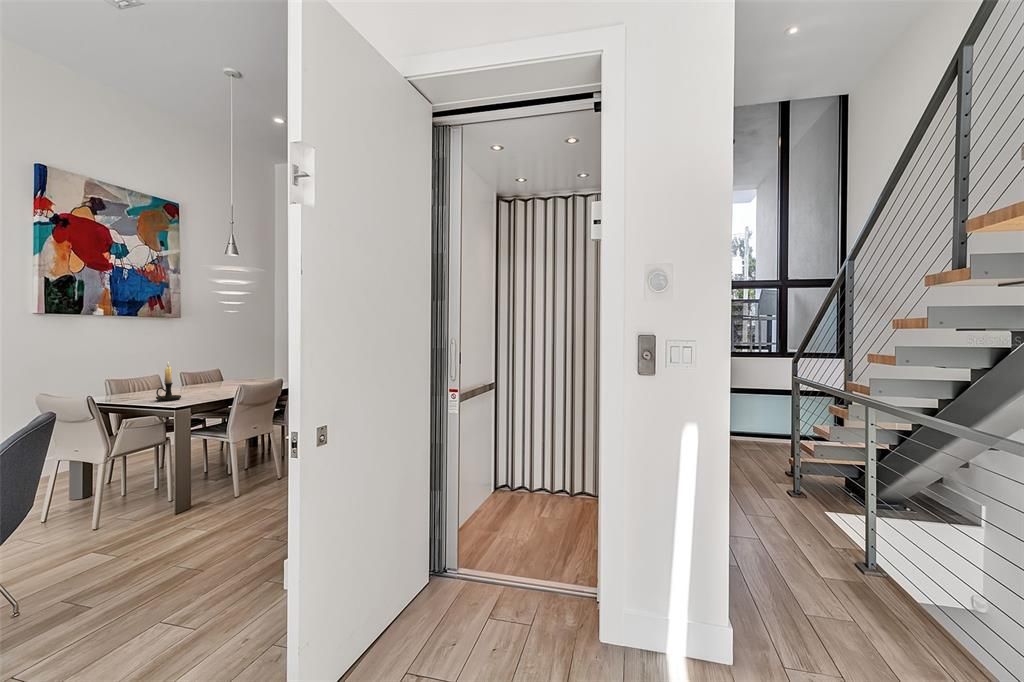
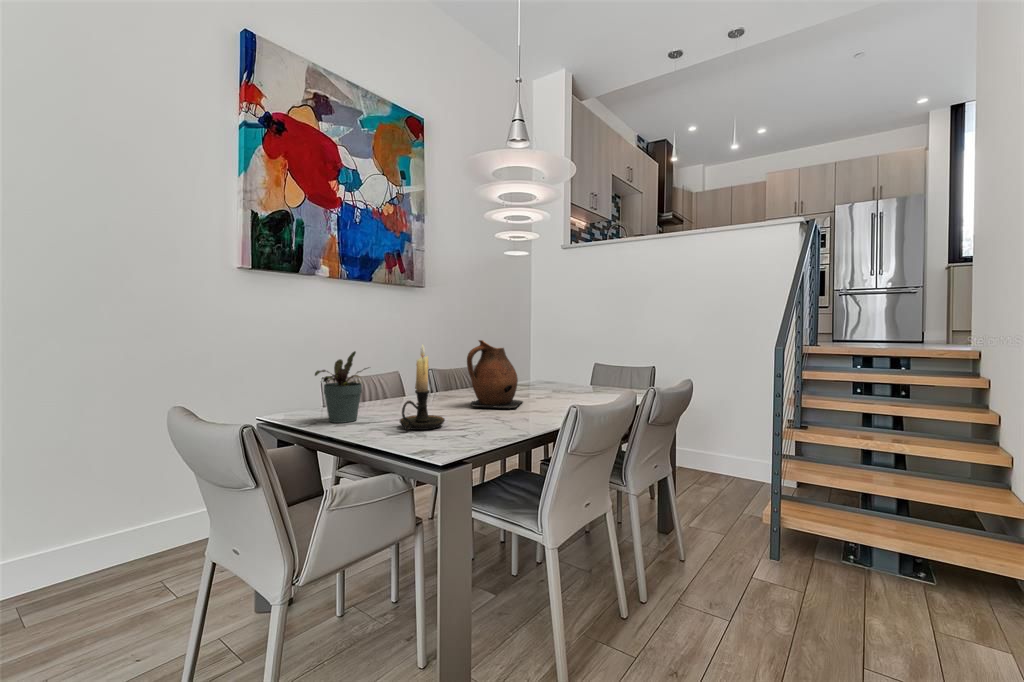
ceramic pitcher: none [199,357,236,392] -> present [467,340,523,409]
potted plant: none [105,365,139,401] -> present [315,351,369,423]

